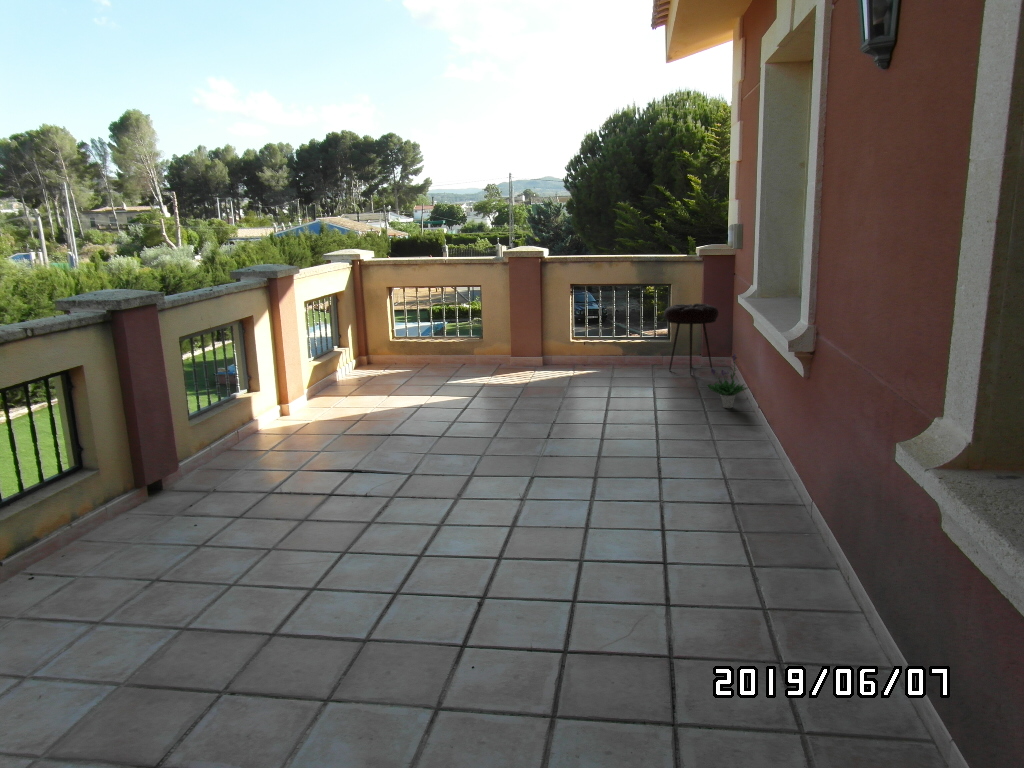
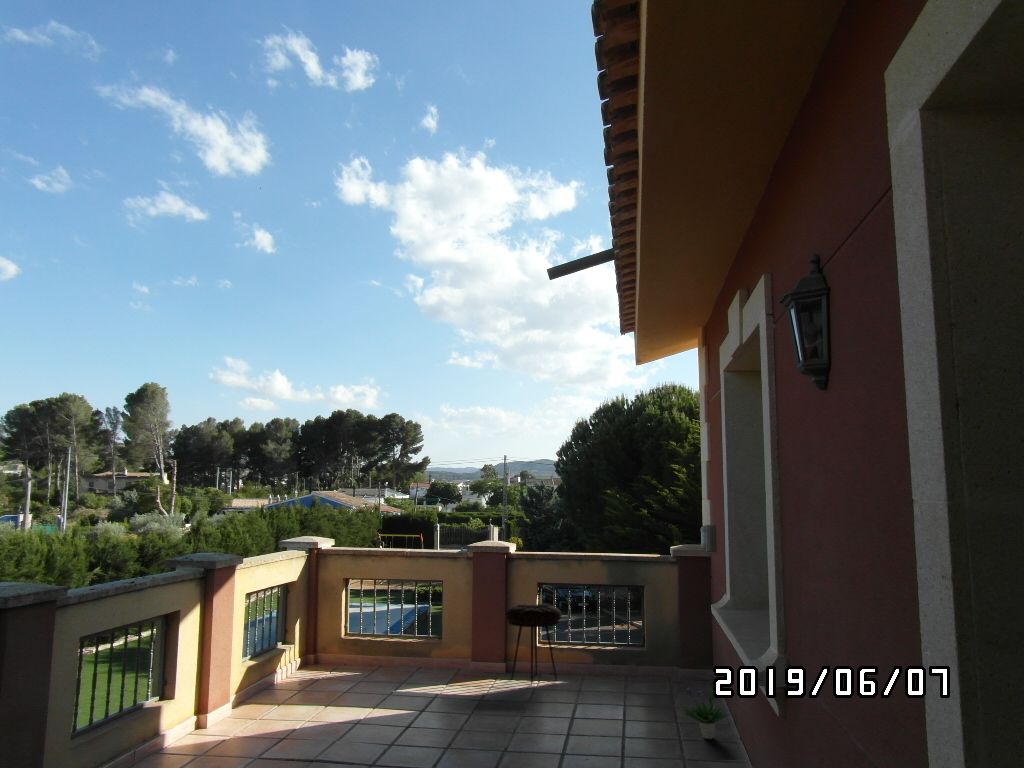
stool: present [664,303,718,375] -> present [506,604,561,684]

